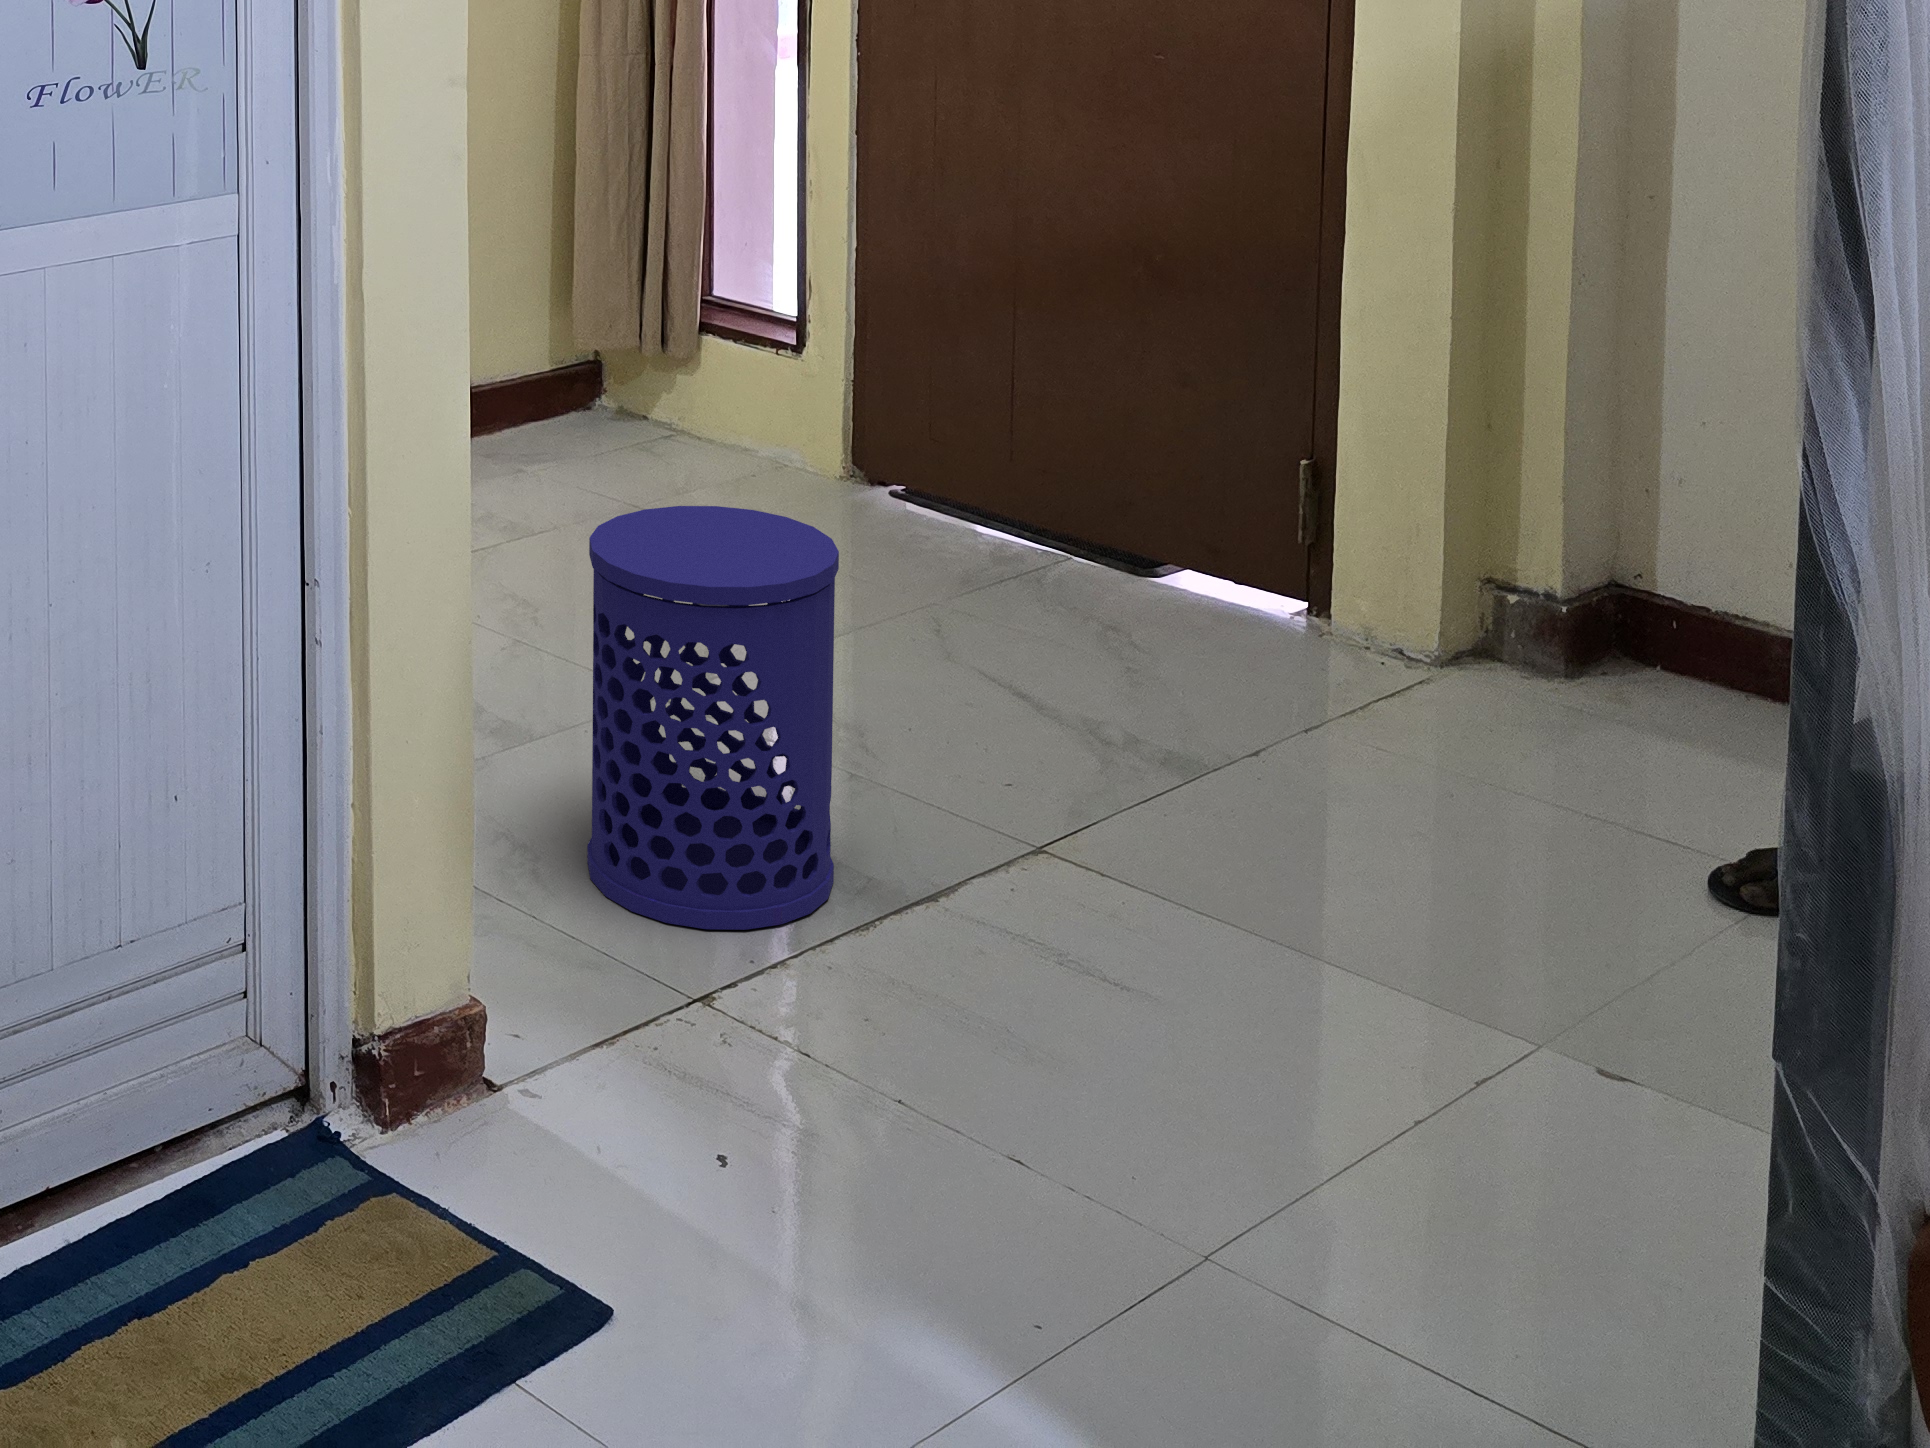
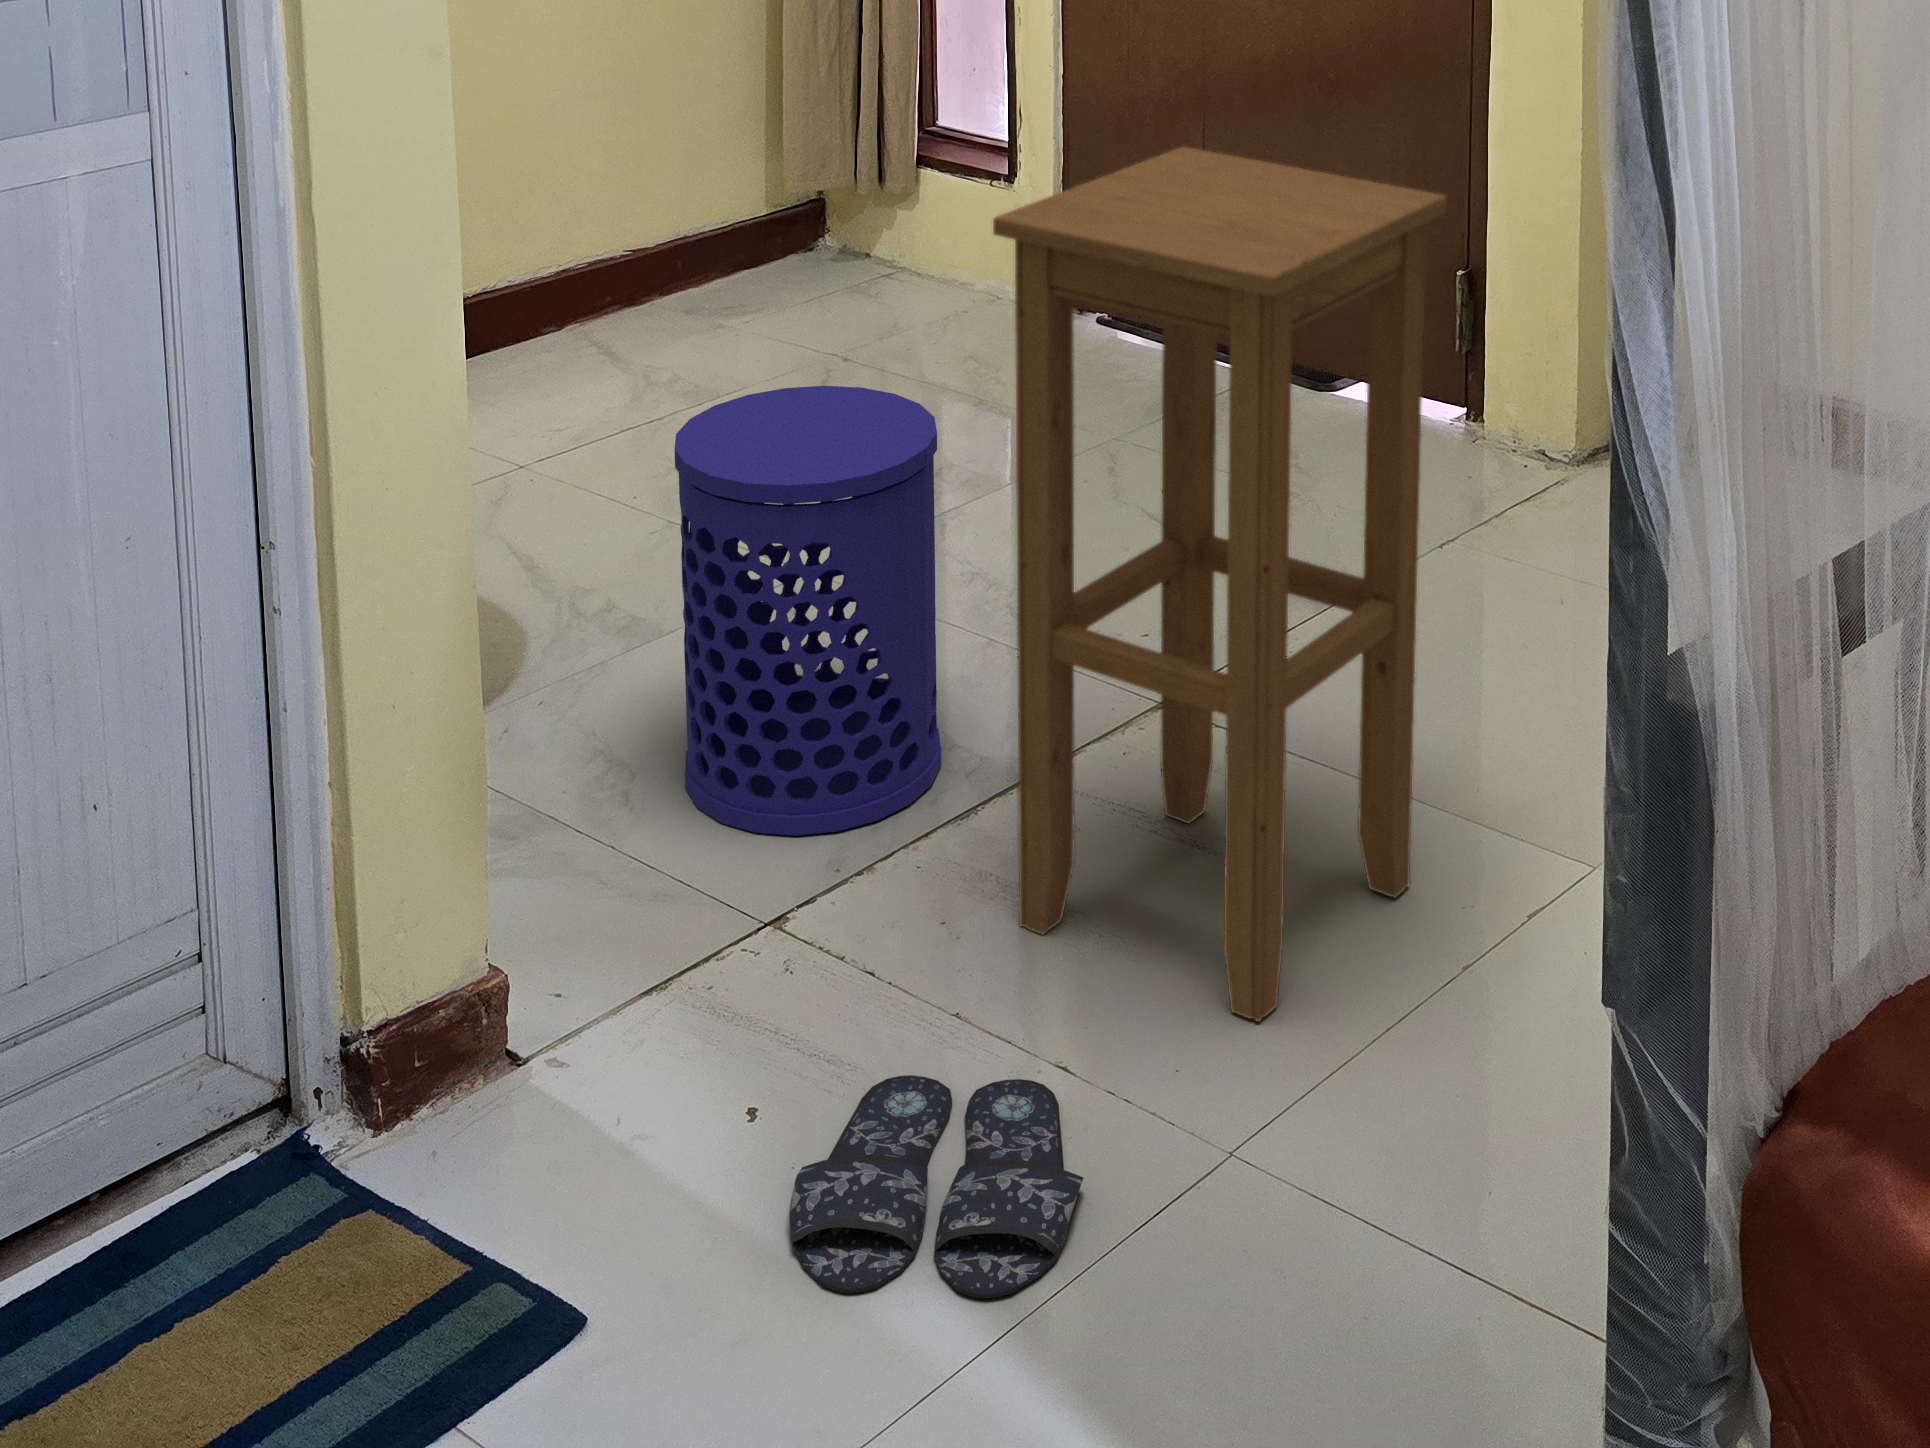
stool: none [938,282,1390,1142] -> present [993,147,1447,1022]
slippers: none [780,1146,1064,1346] -> present [789,1075,1083,1298]

